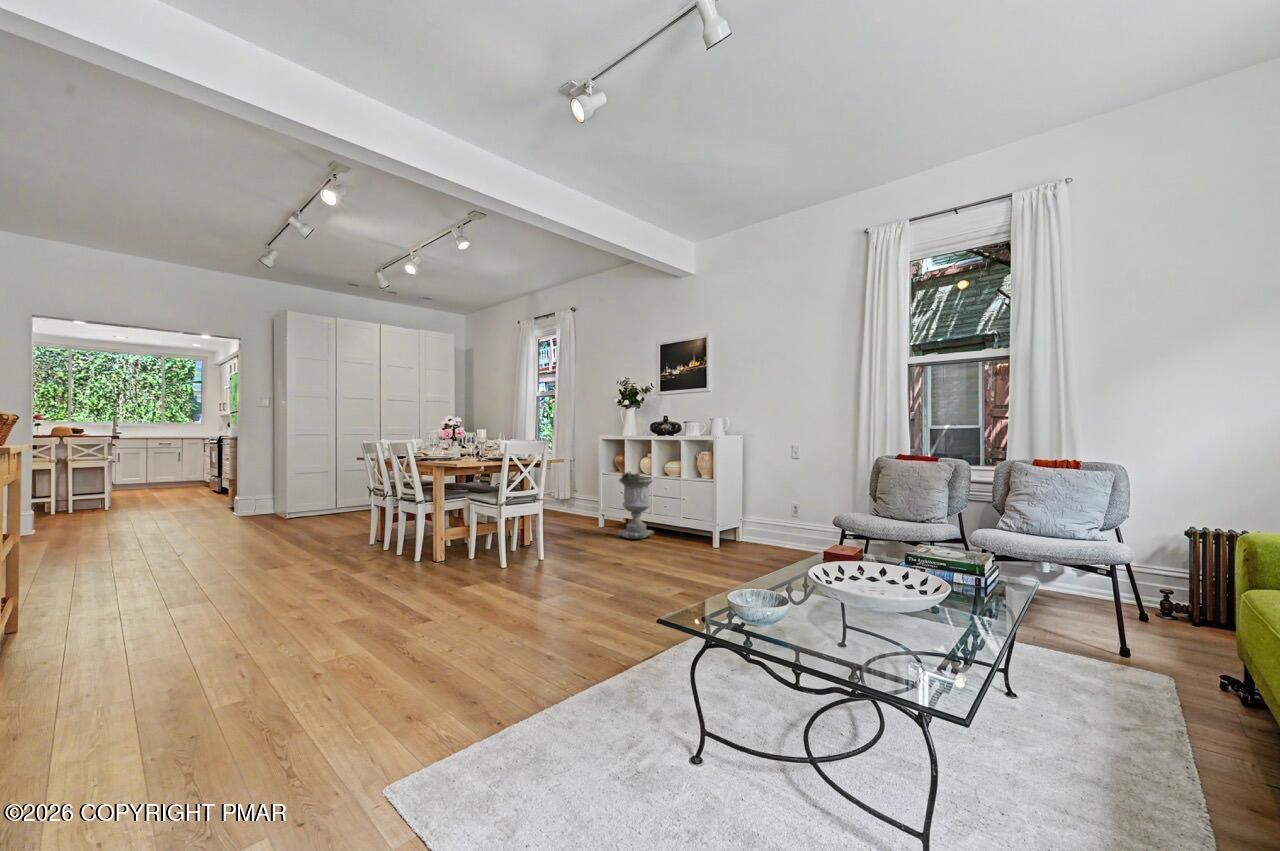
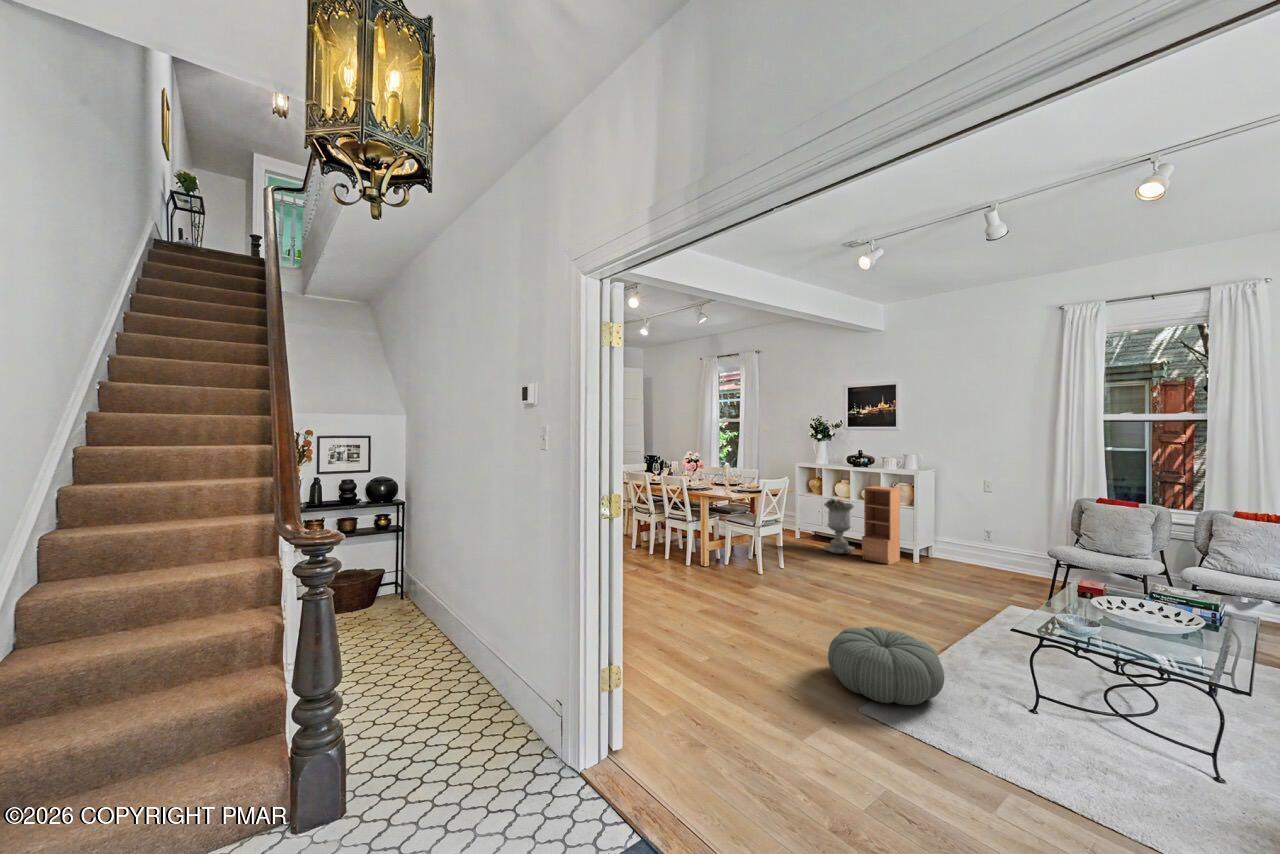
bookcase: none [655,455,699,549] -> present [862,486,900,565]
pouf: none [402,628,587,765] -> present [828,627,944,705]

